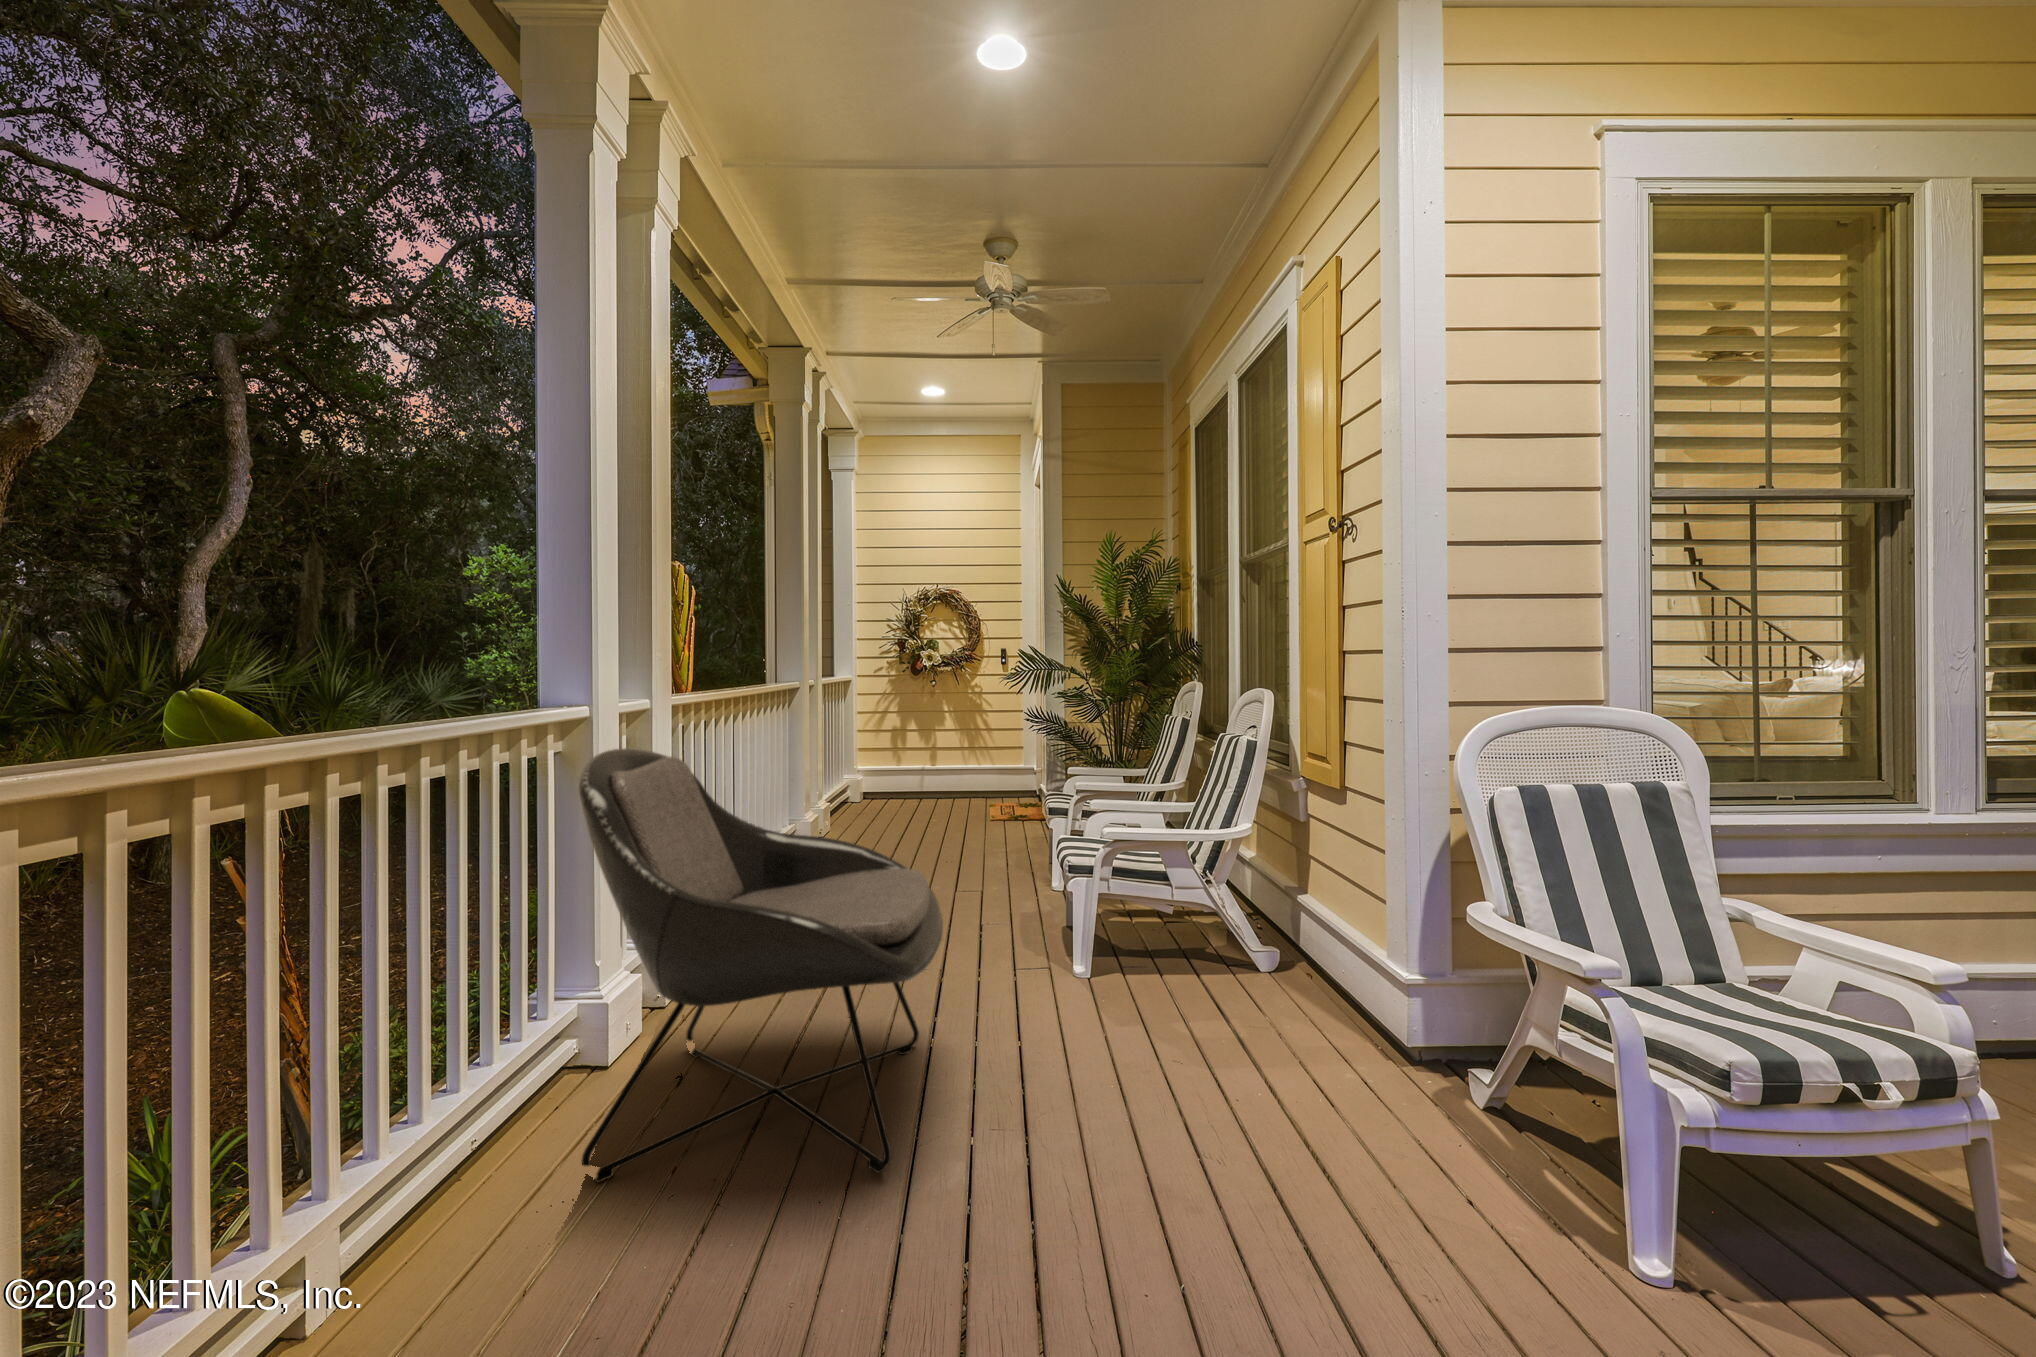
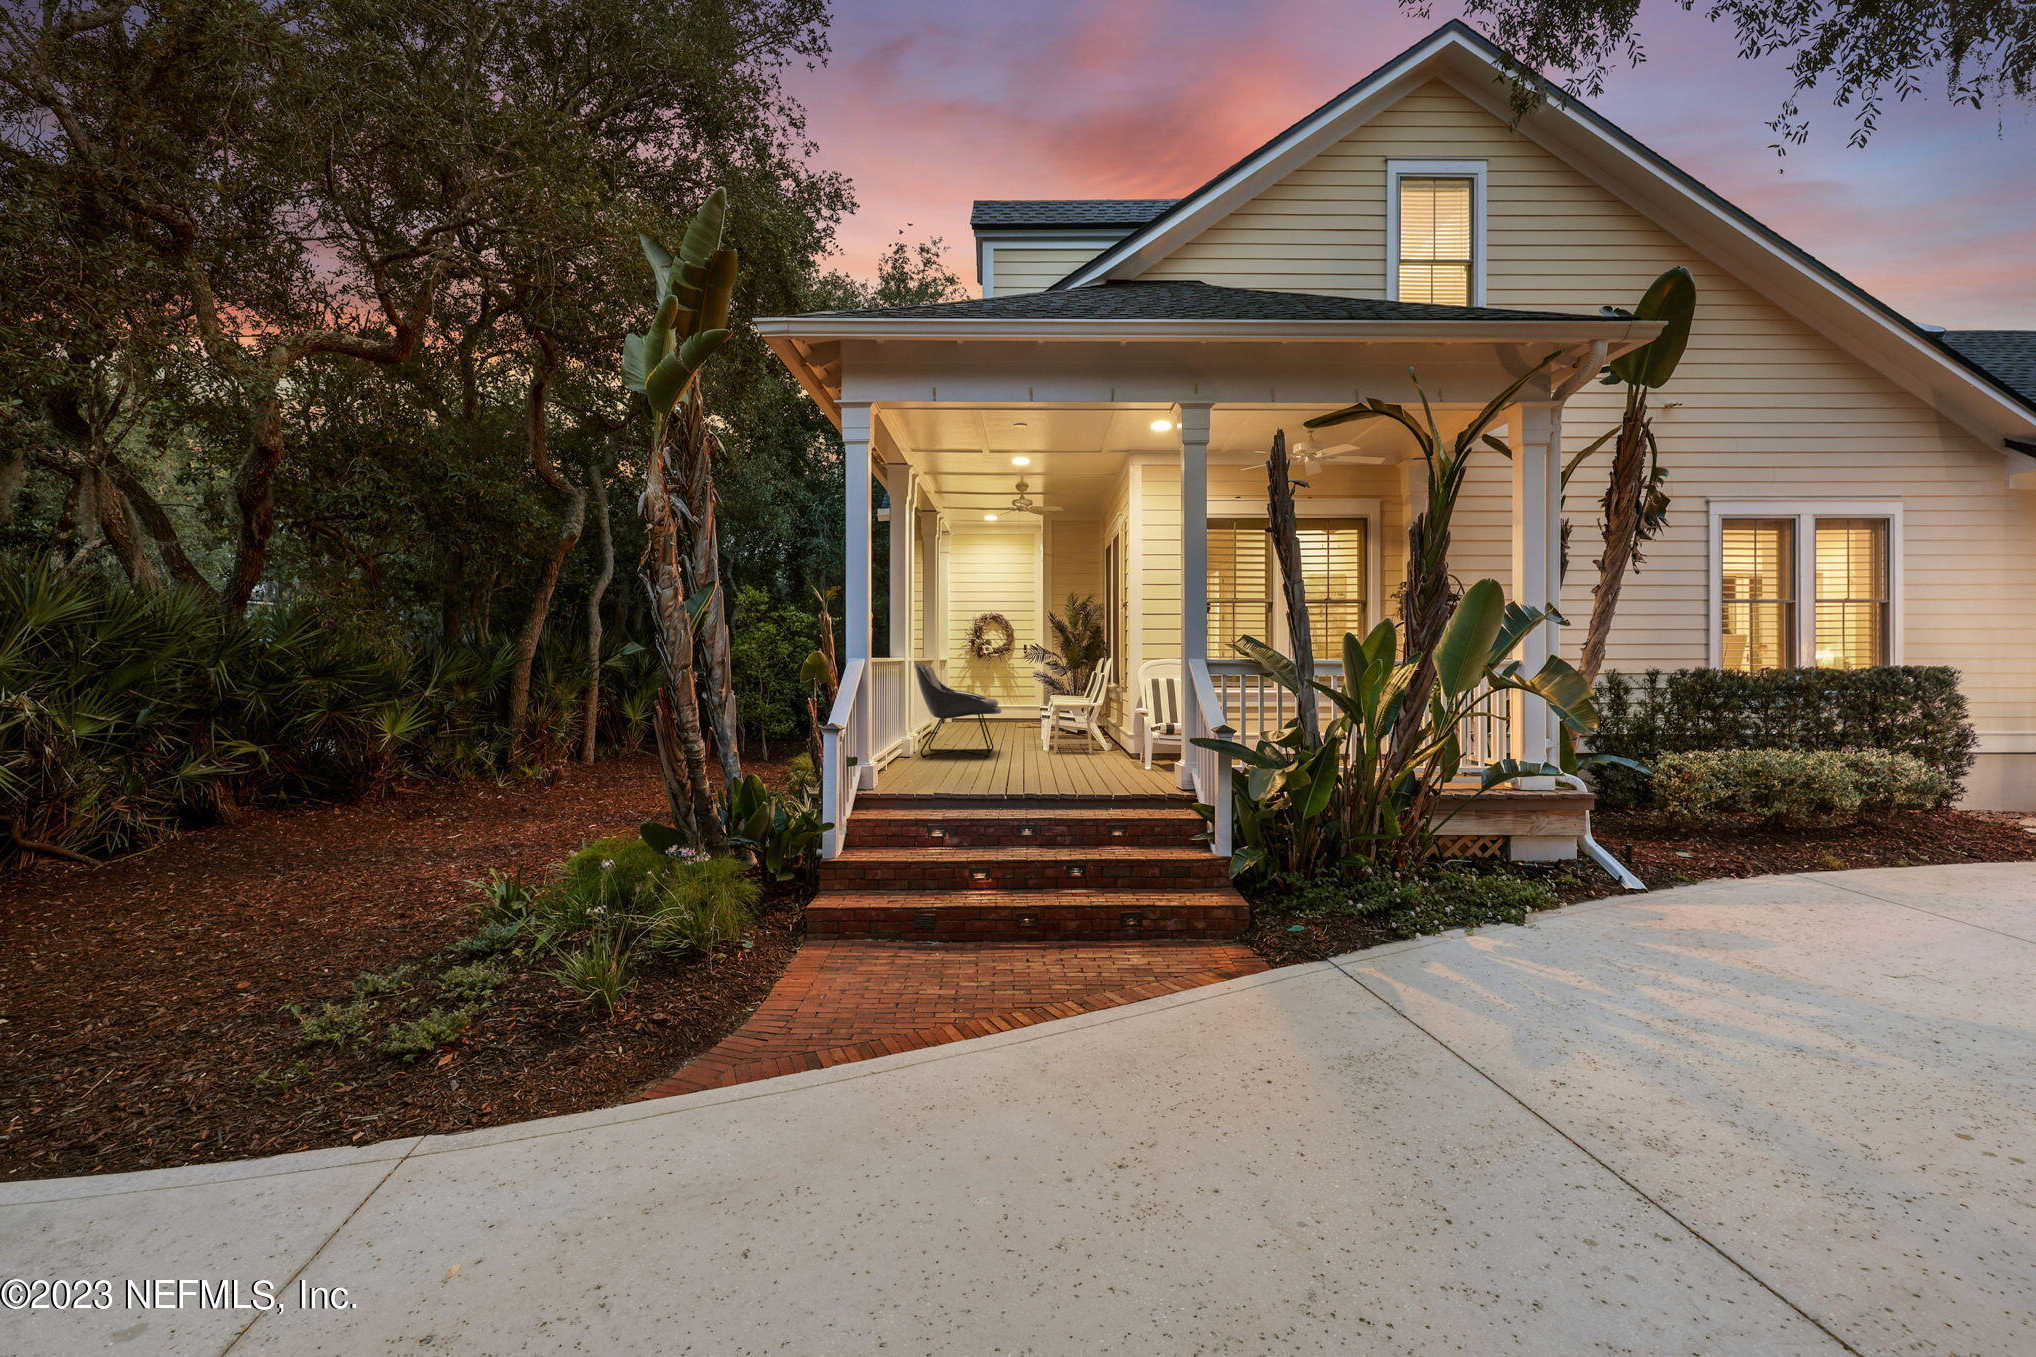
footstool: none [1134,880,1288,1085] -> present [1053,704,1092,754]

